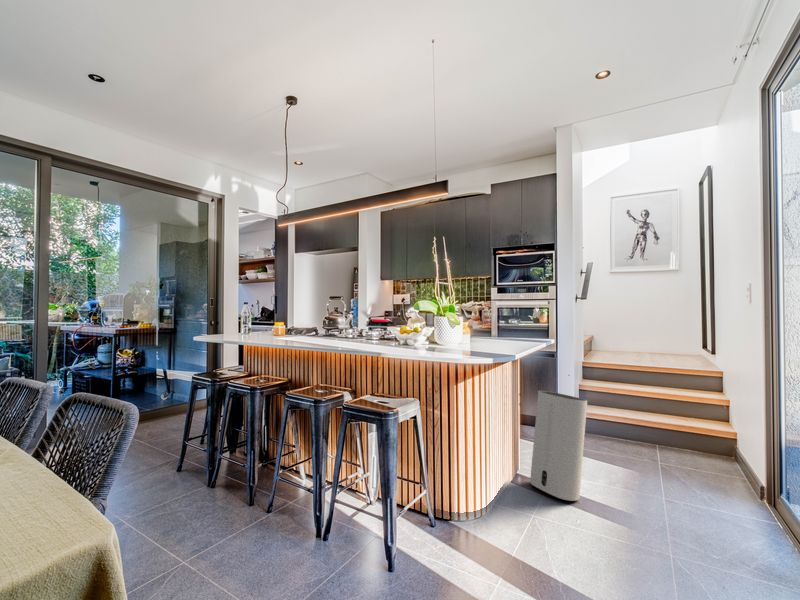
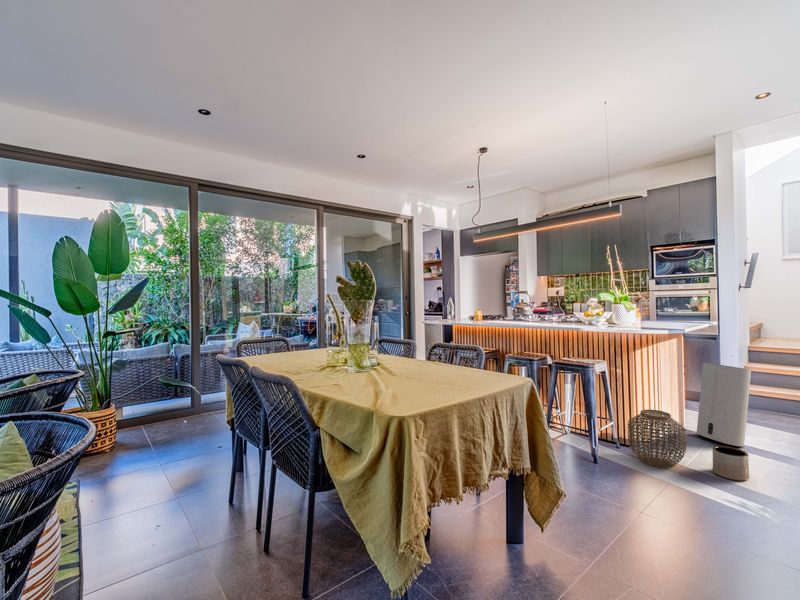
woven basket: none [439,471,511,564] -> present [628,410,686,468]
planter: none [543,519,585,577] -> present [713,446,749,481]

